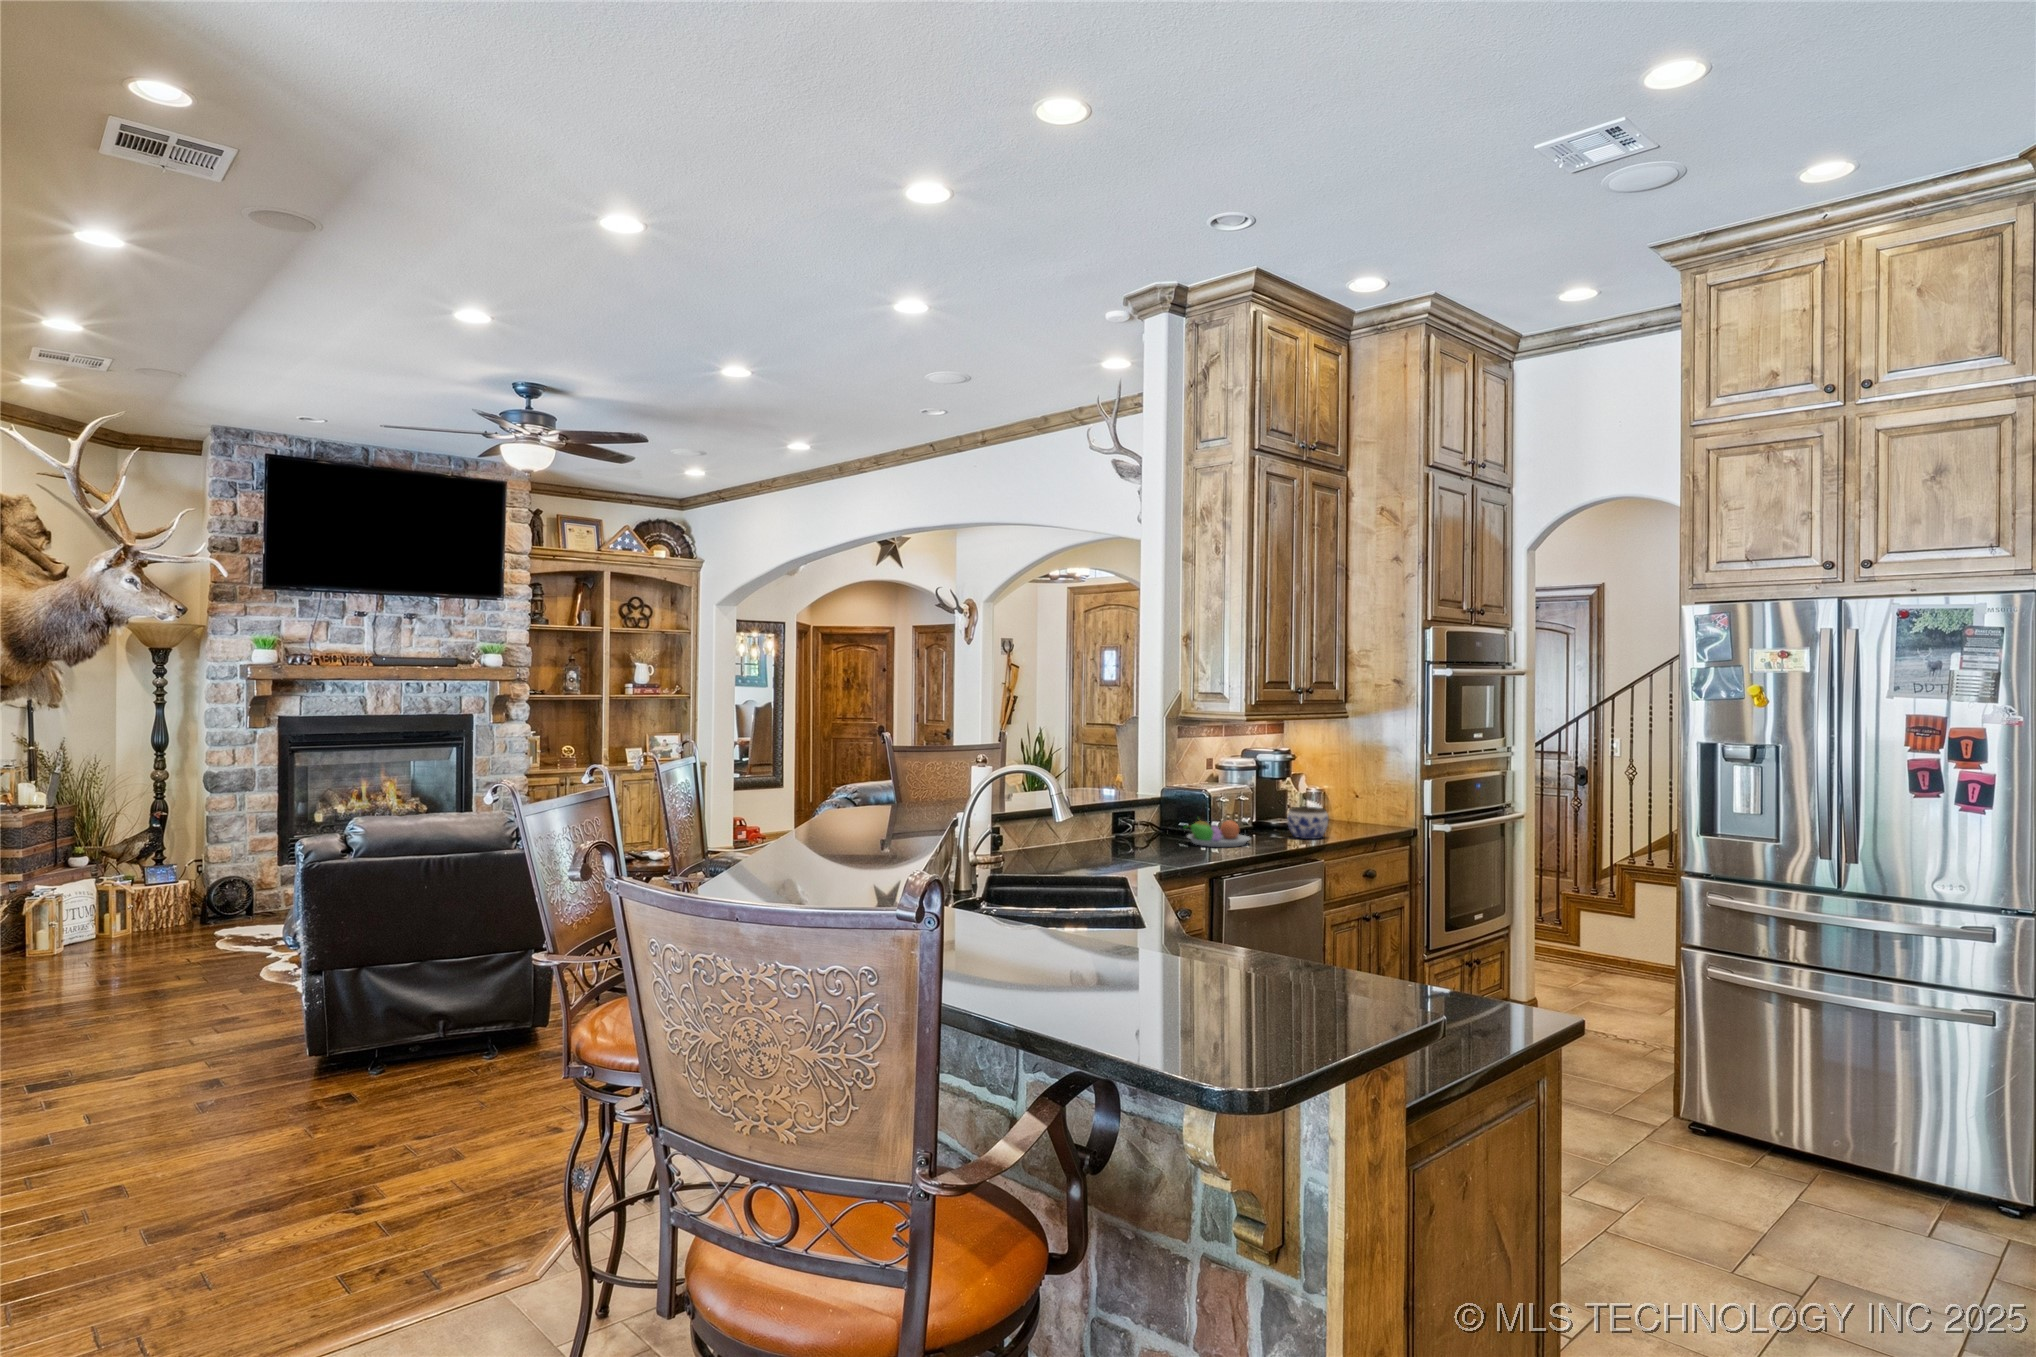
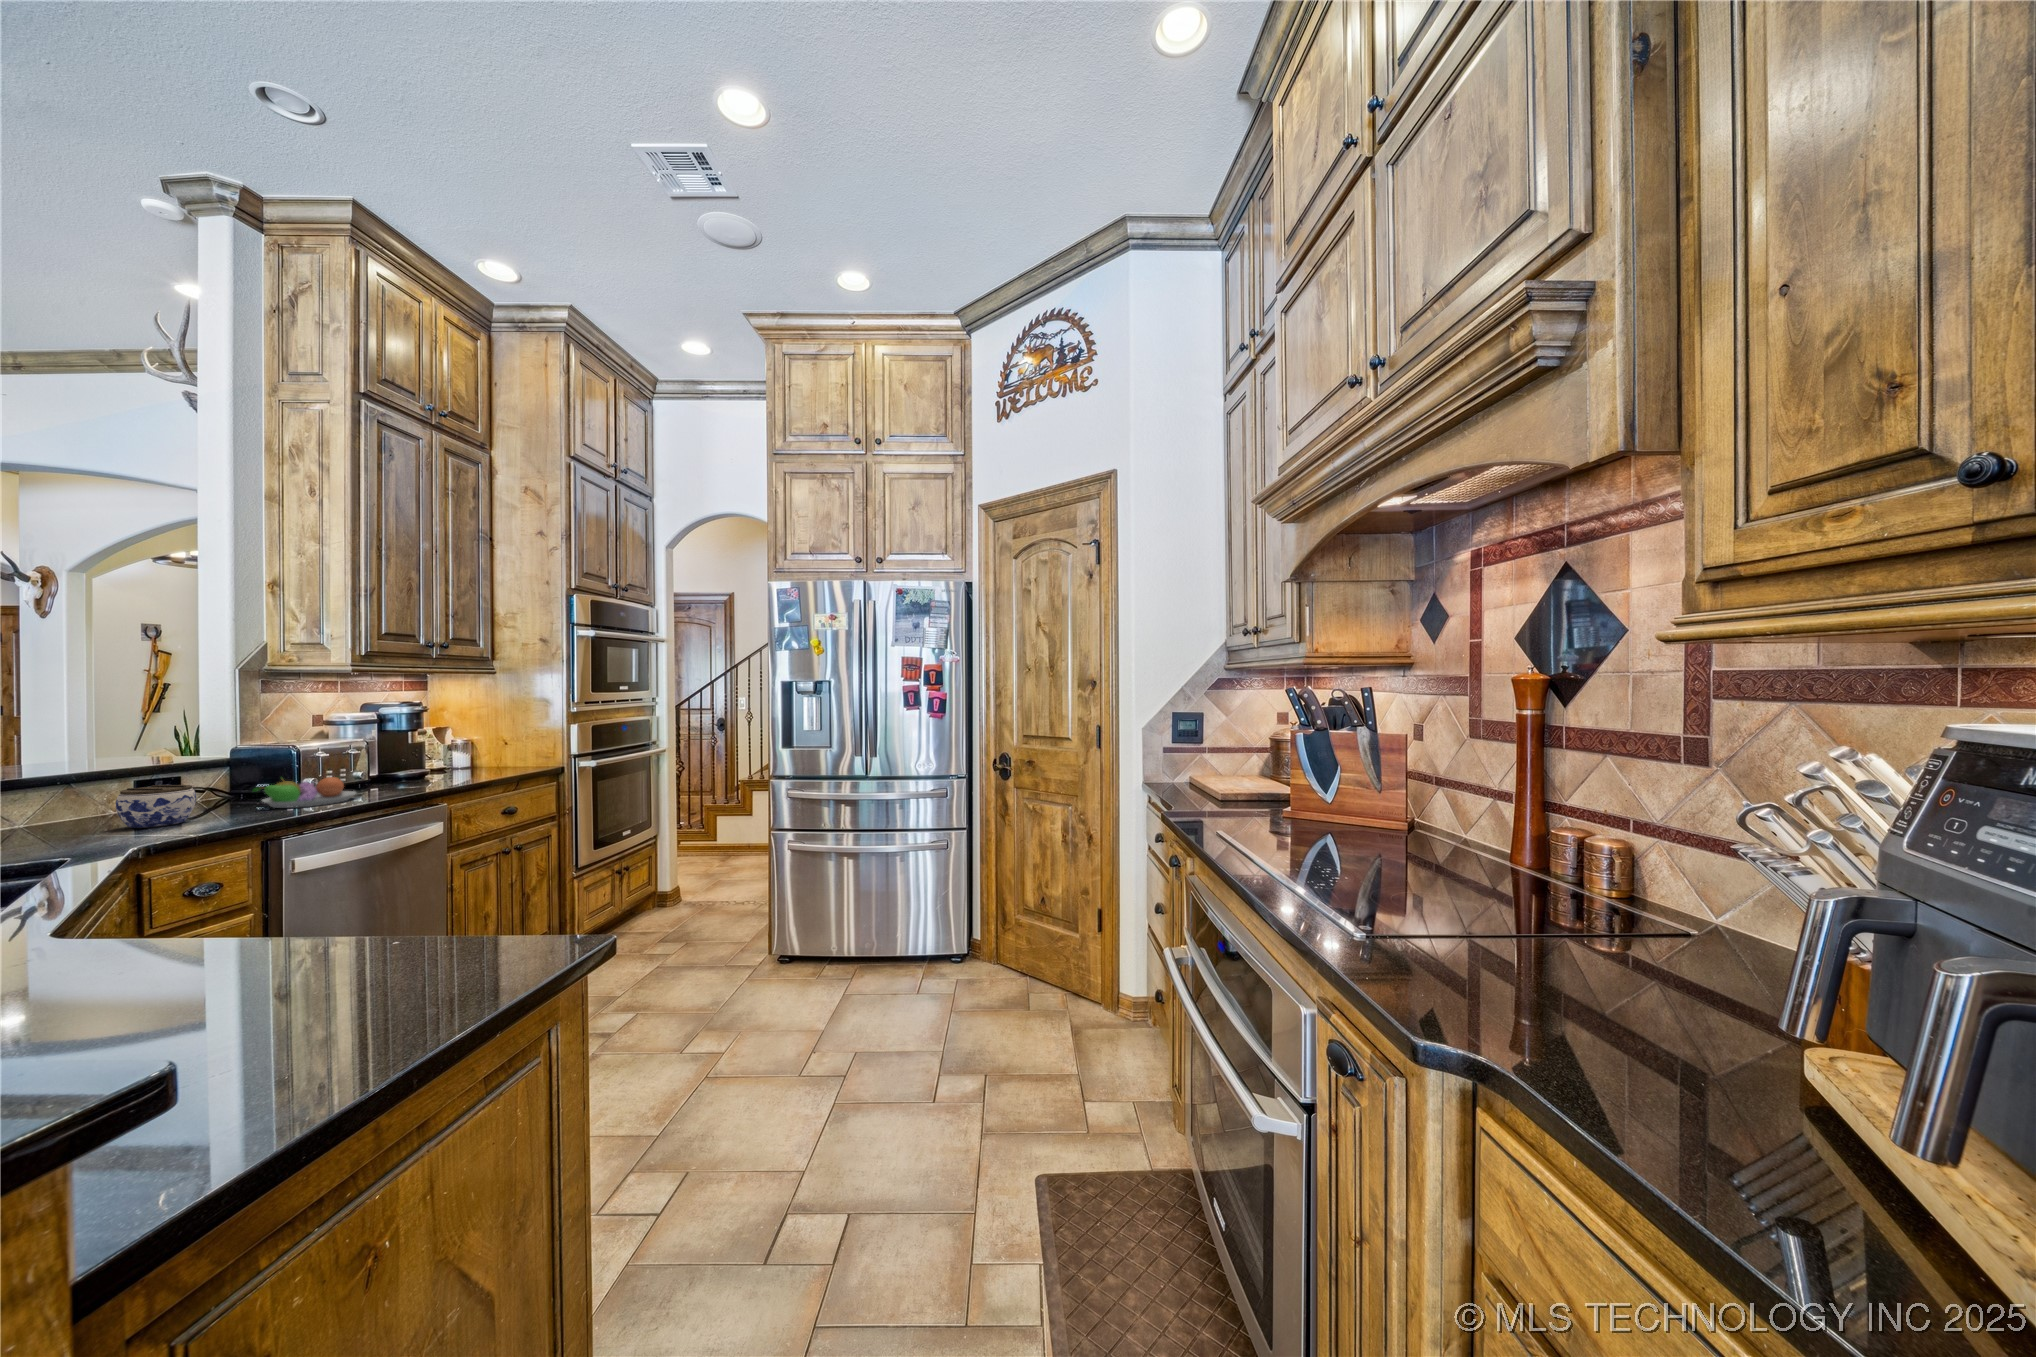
jar: present [1287,806,1328,839] -> present [116,785,196,828]

